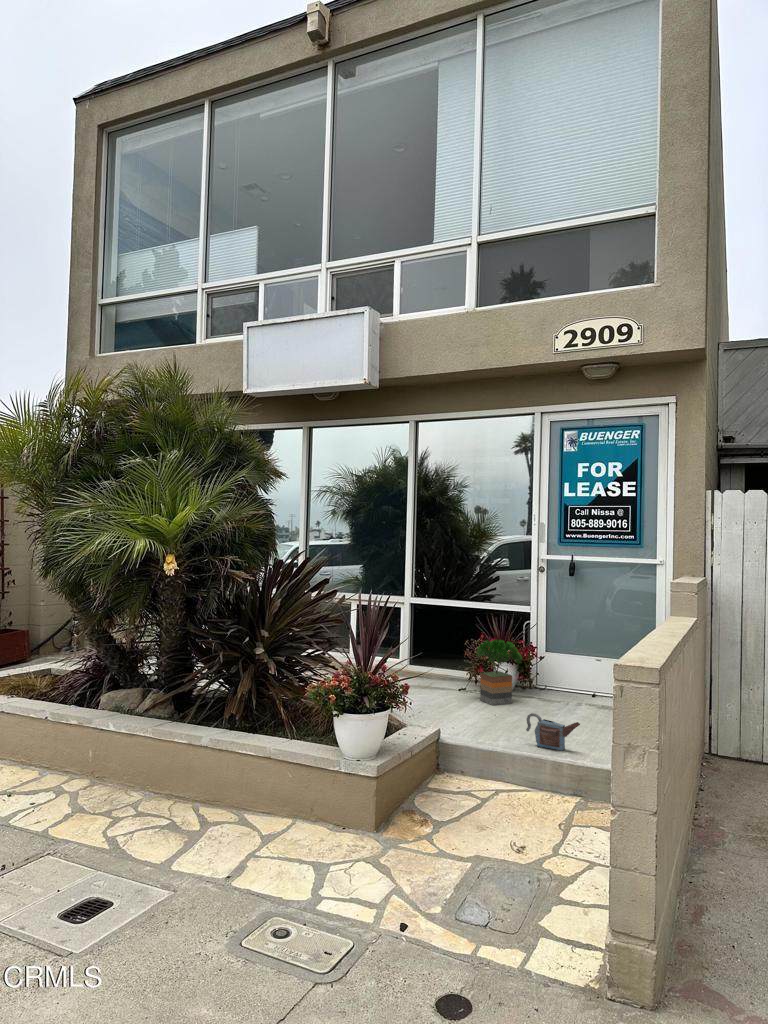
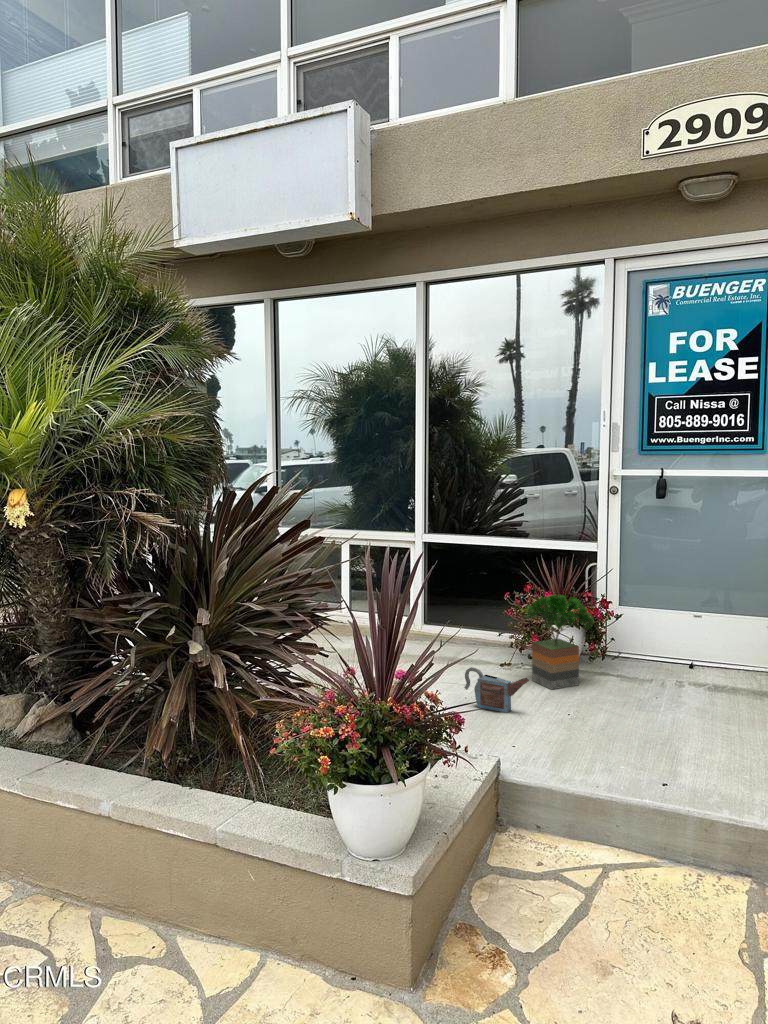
watering can: present [526,713,580,751] -> present [464,667,529,713]

